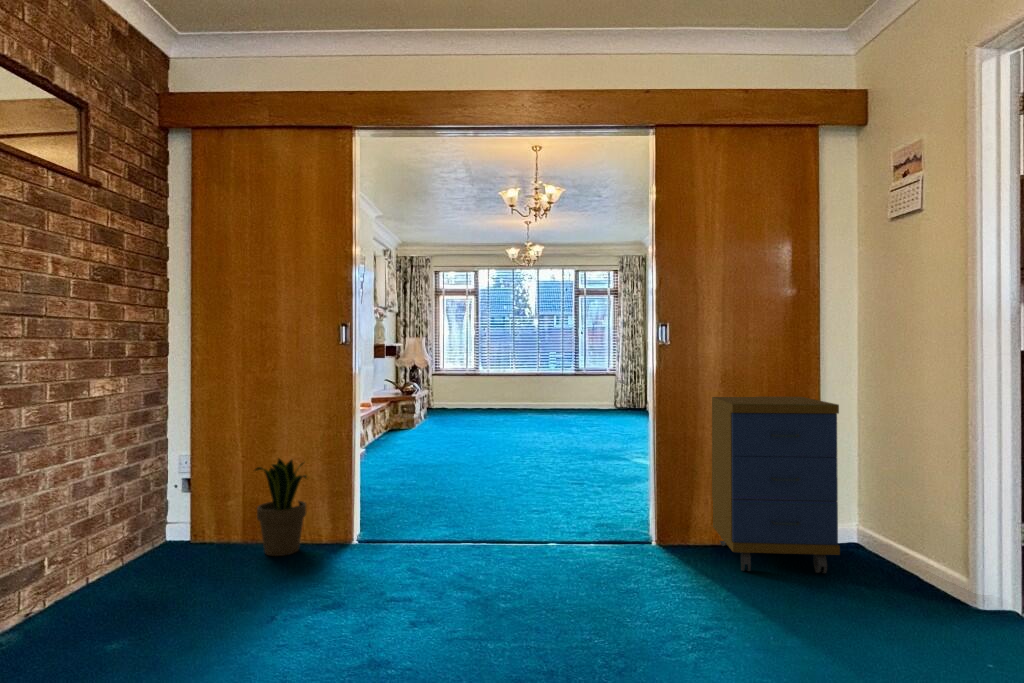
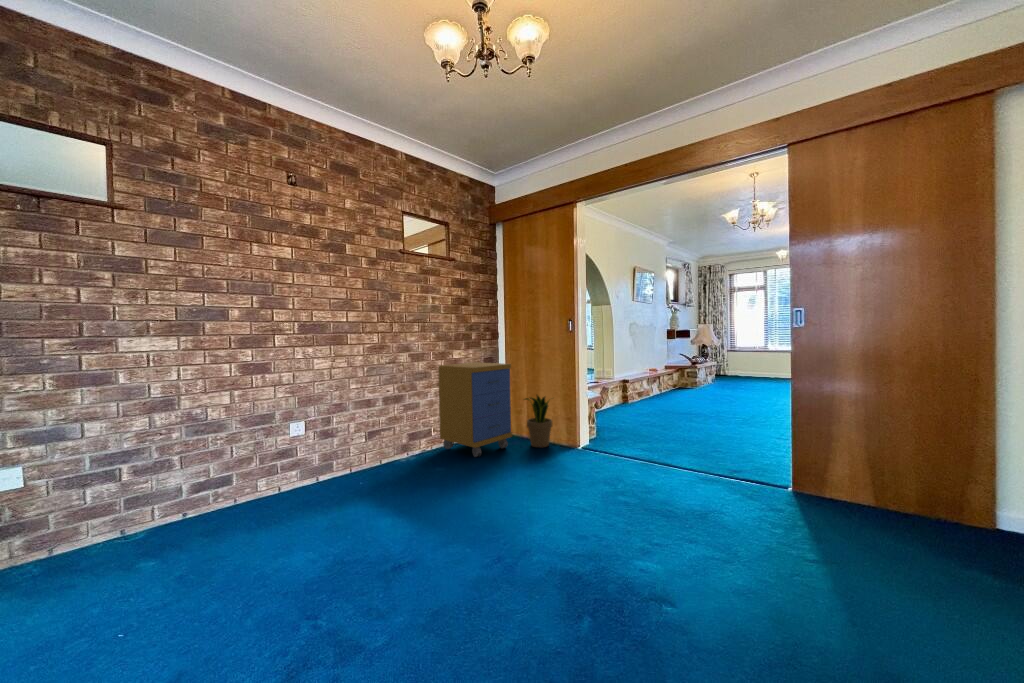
storage cabinet: present [712,396,840,573] -> present [438,362,512,457]

